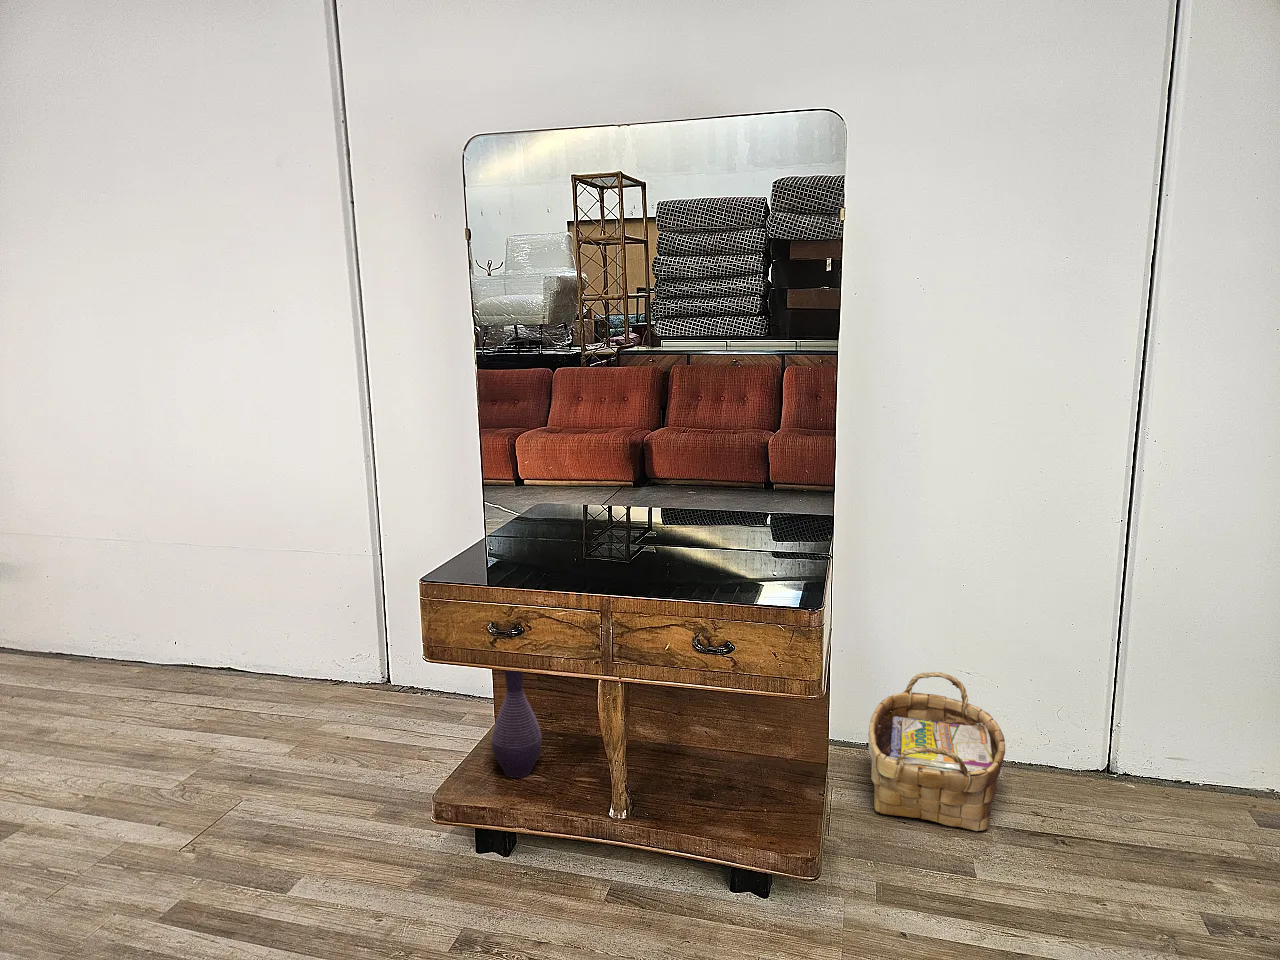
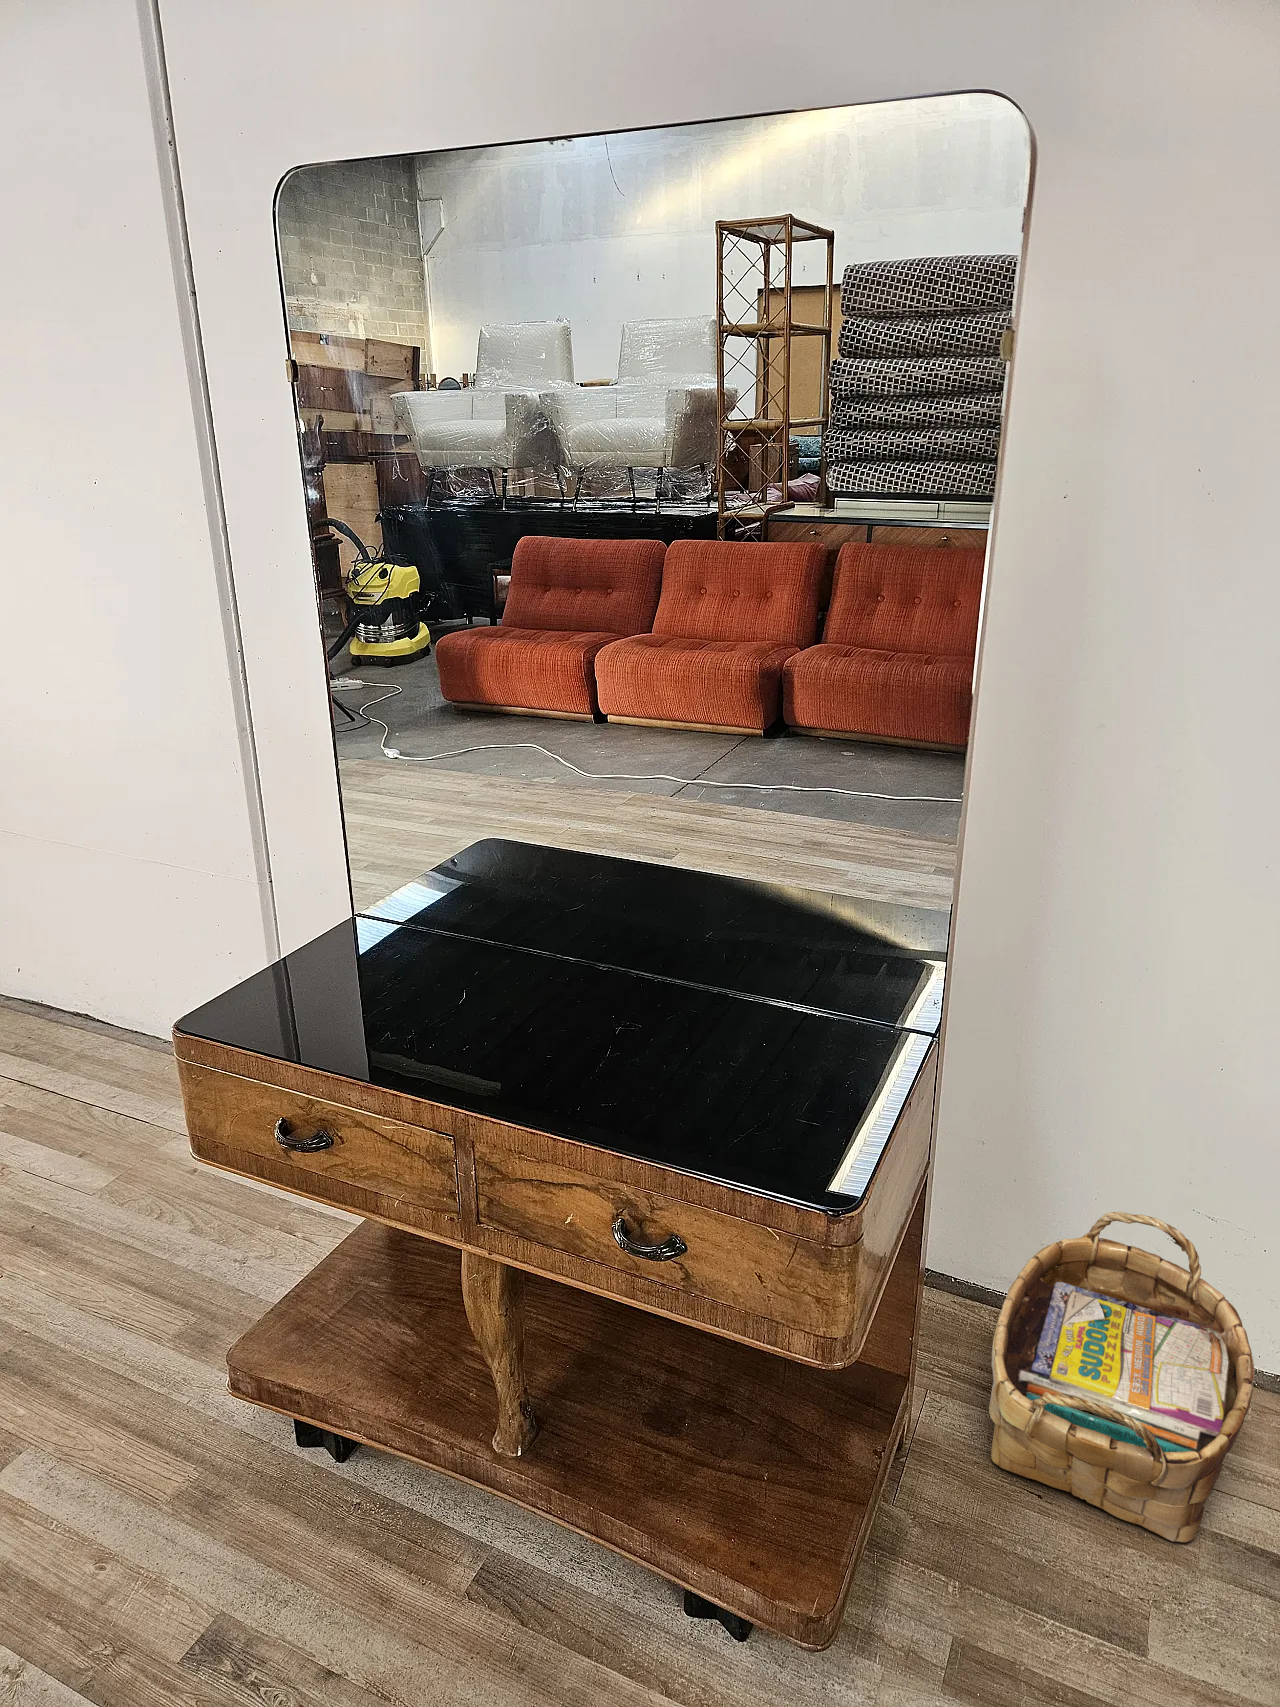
vase: present [492,671,542,778] -> none [331,1131,417,1332]

